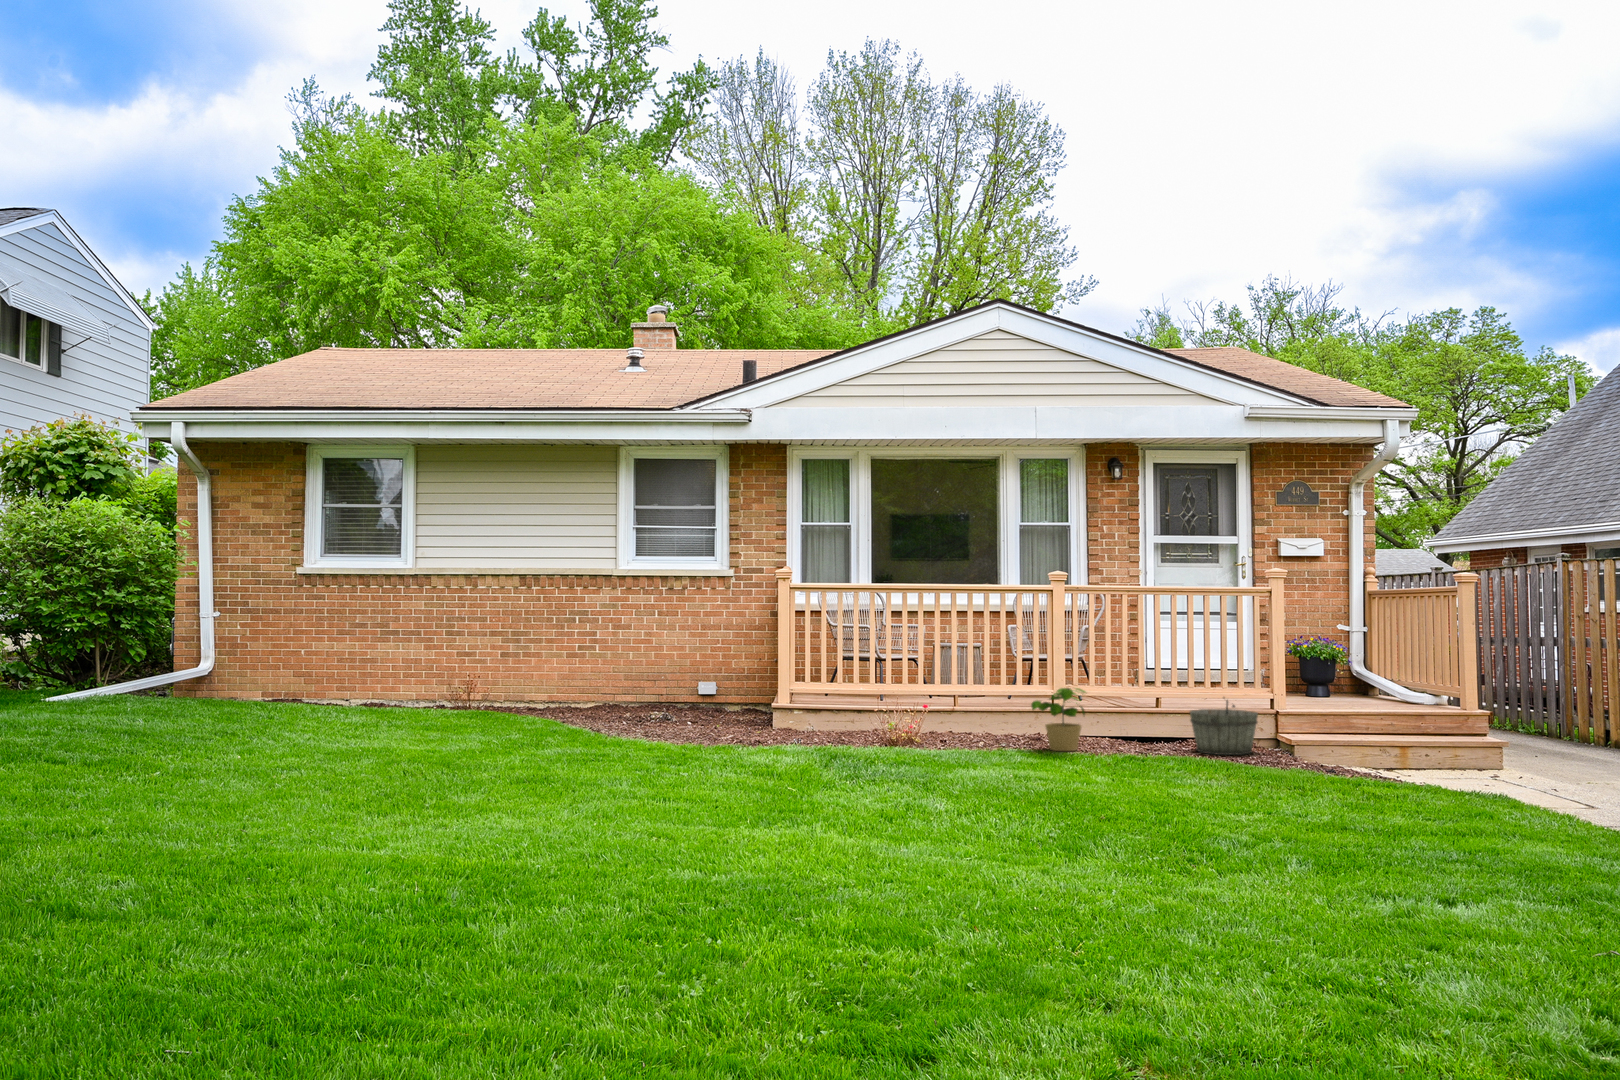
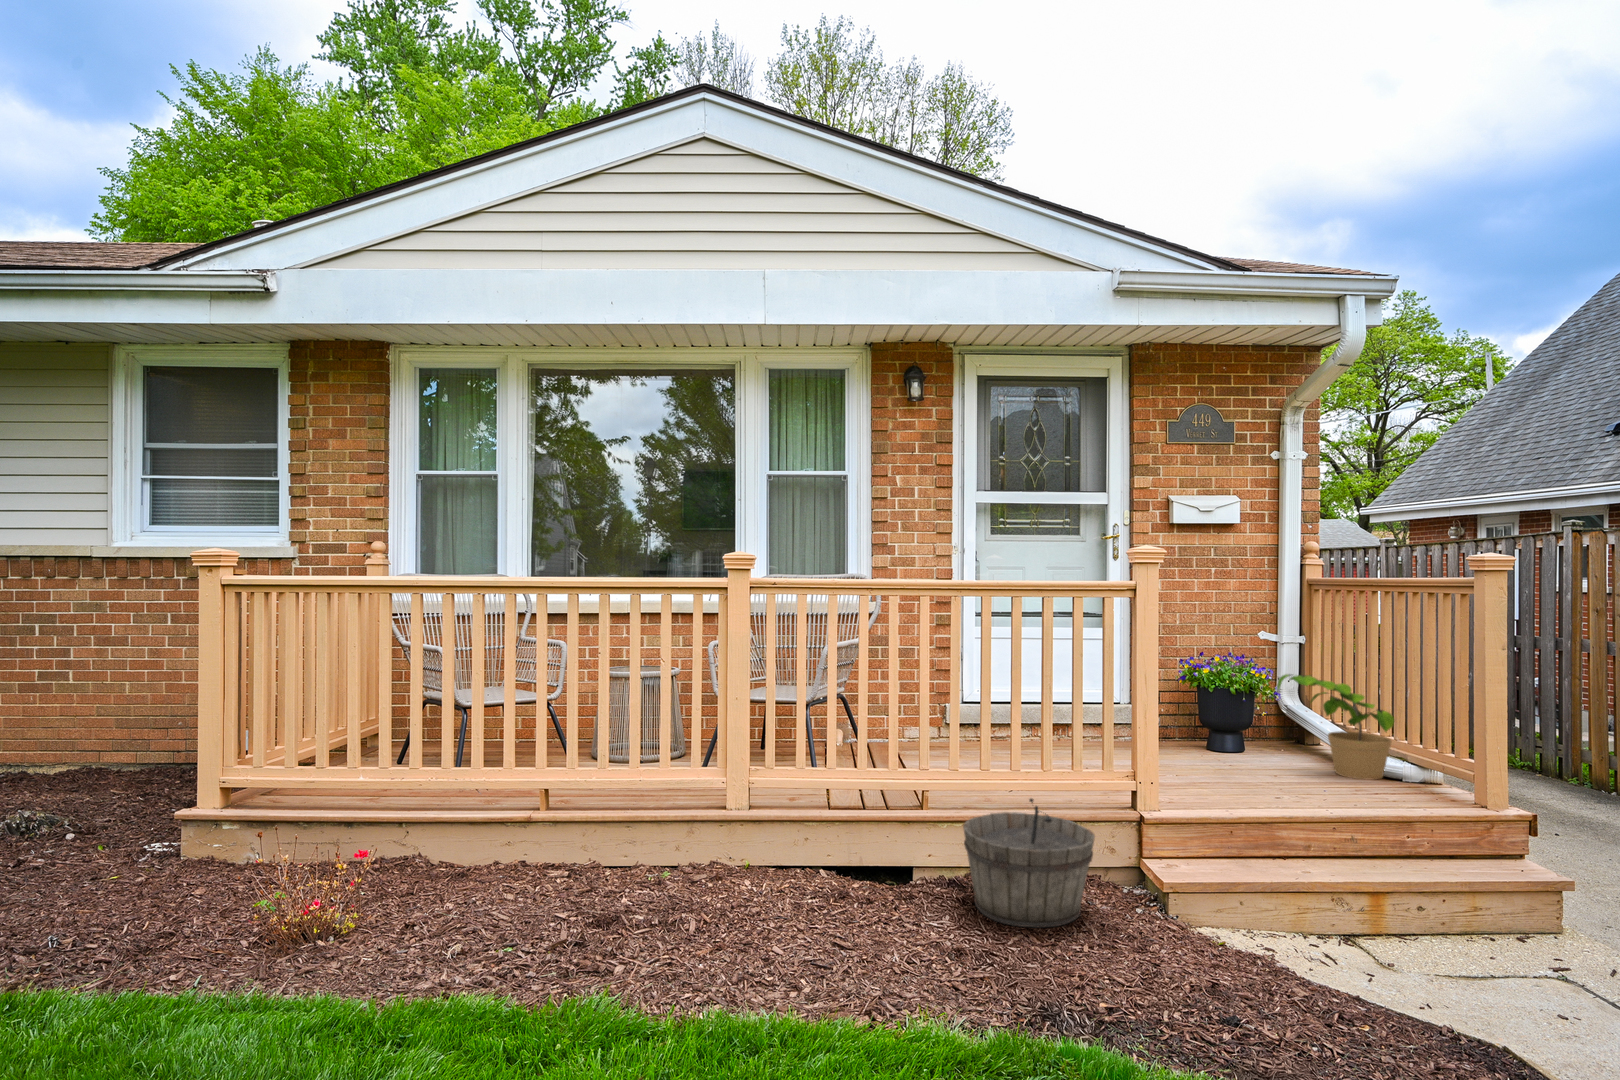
potted plant: present [1031,688,1086,751] -> present [1277,674,1394,779]

